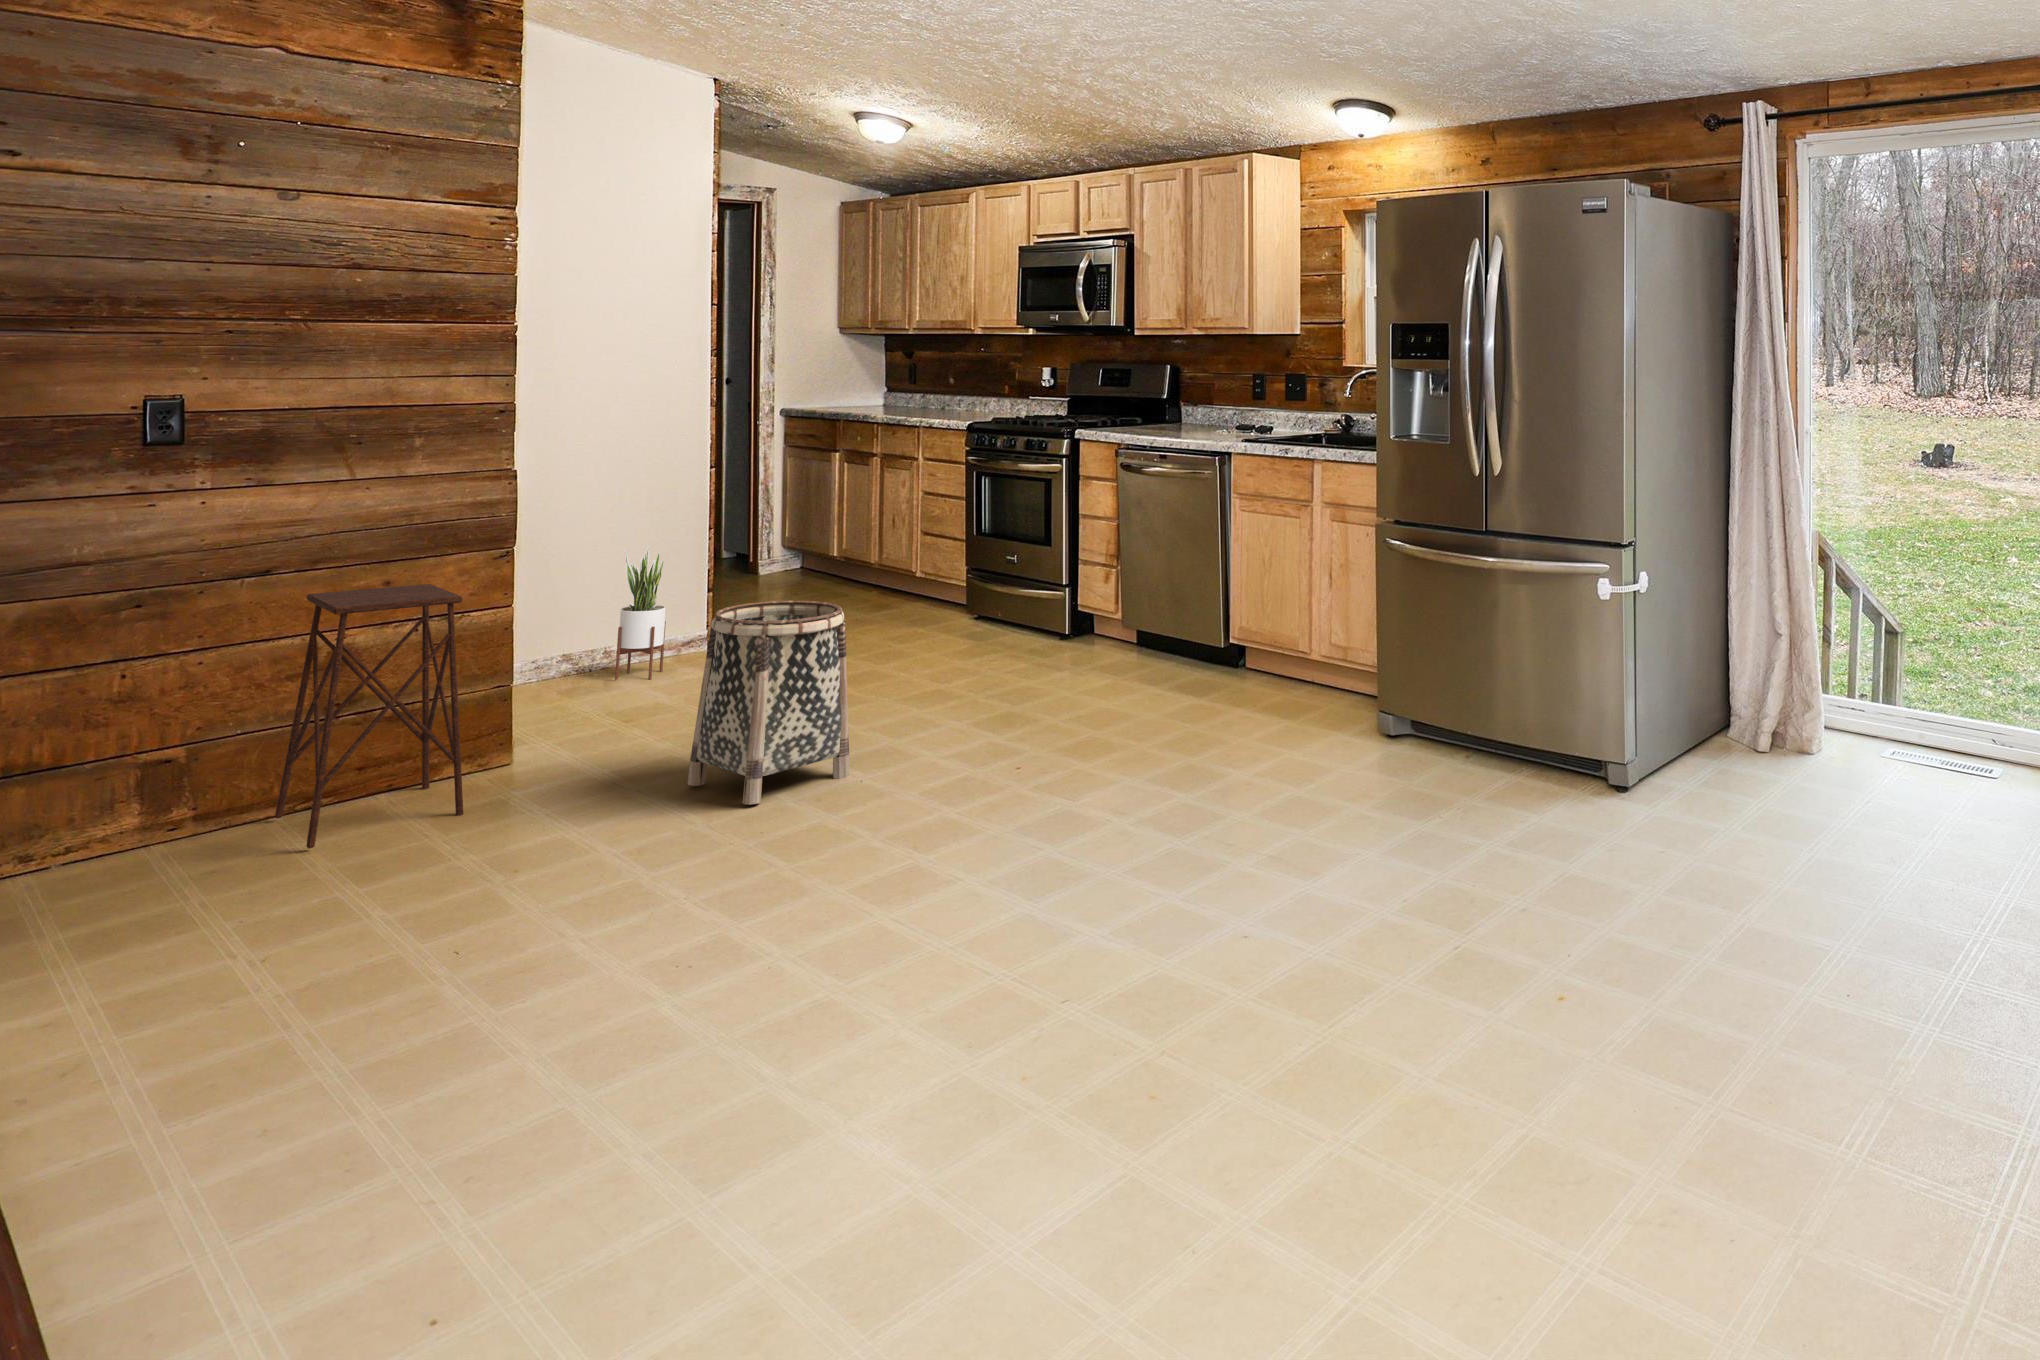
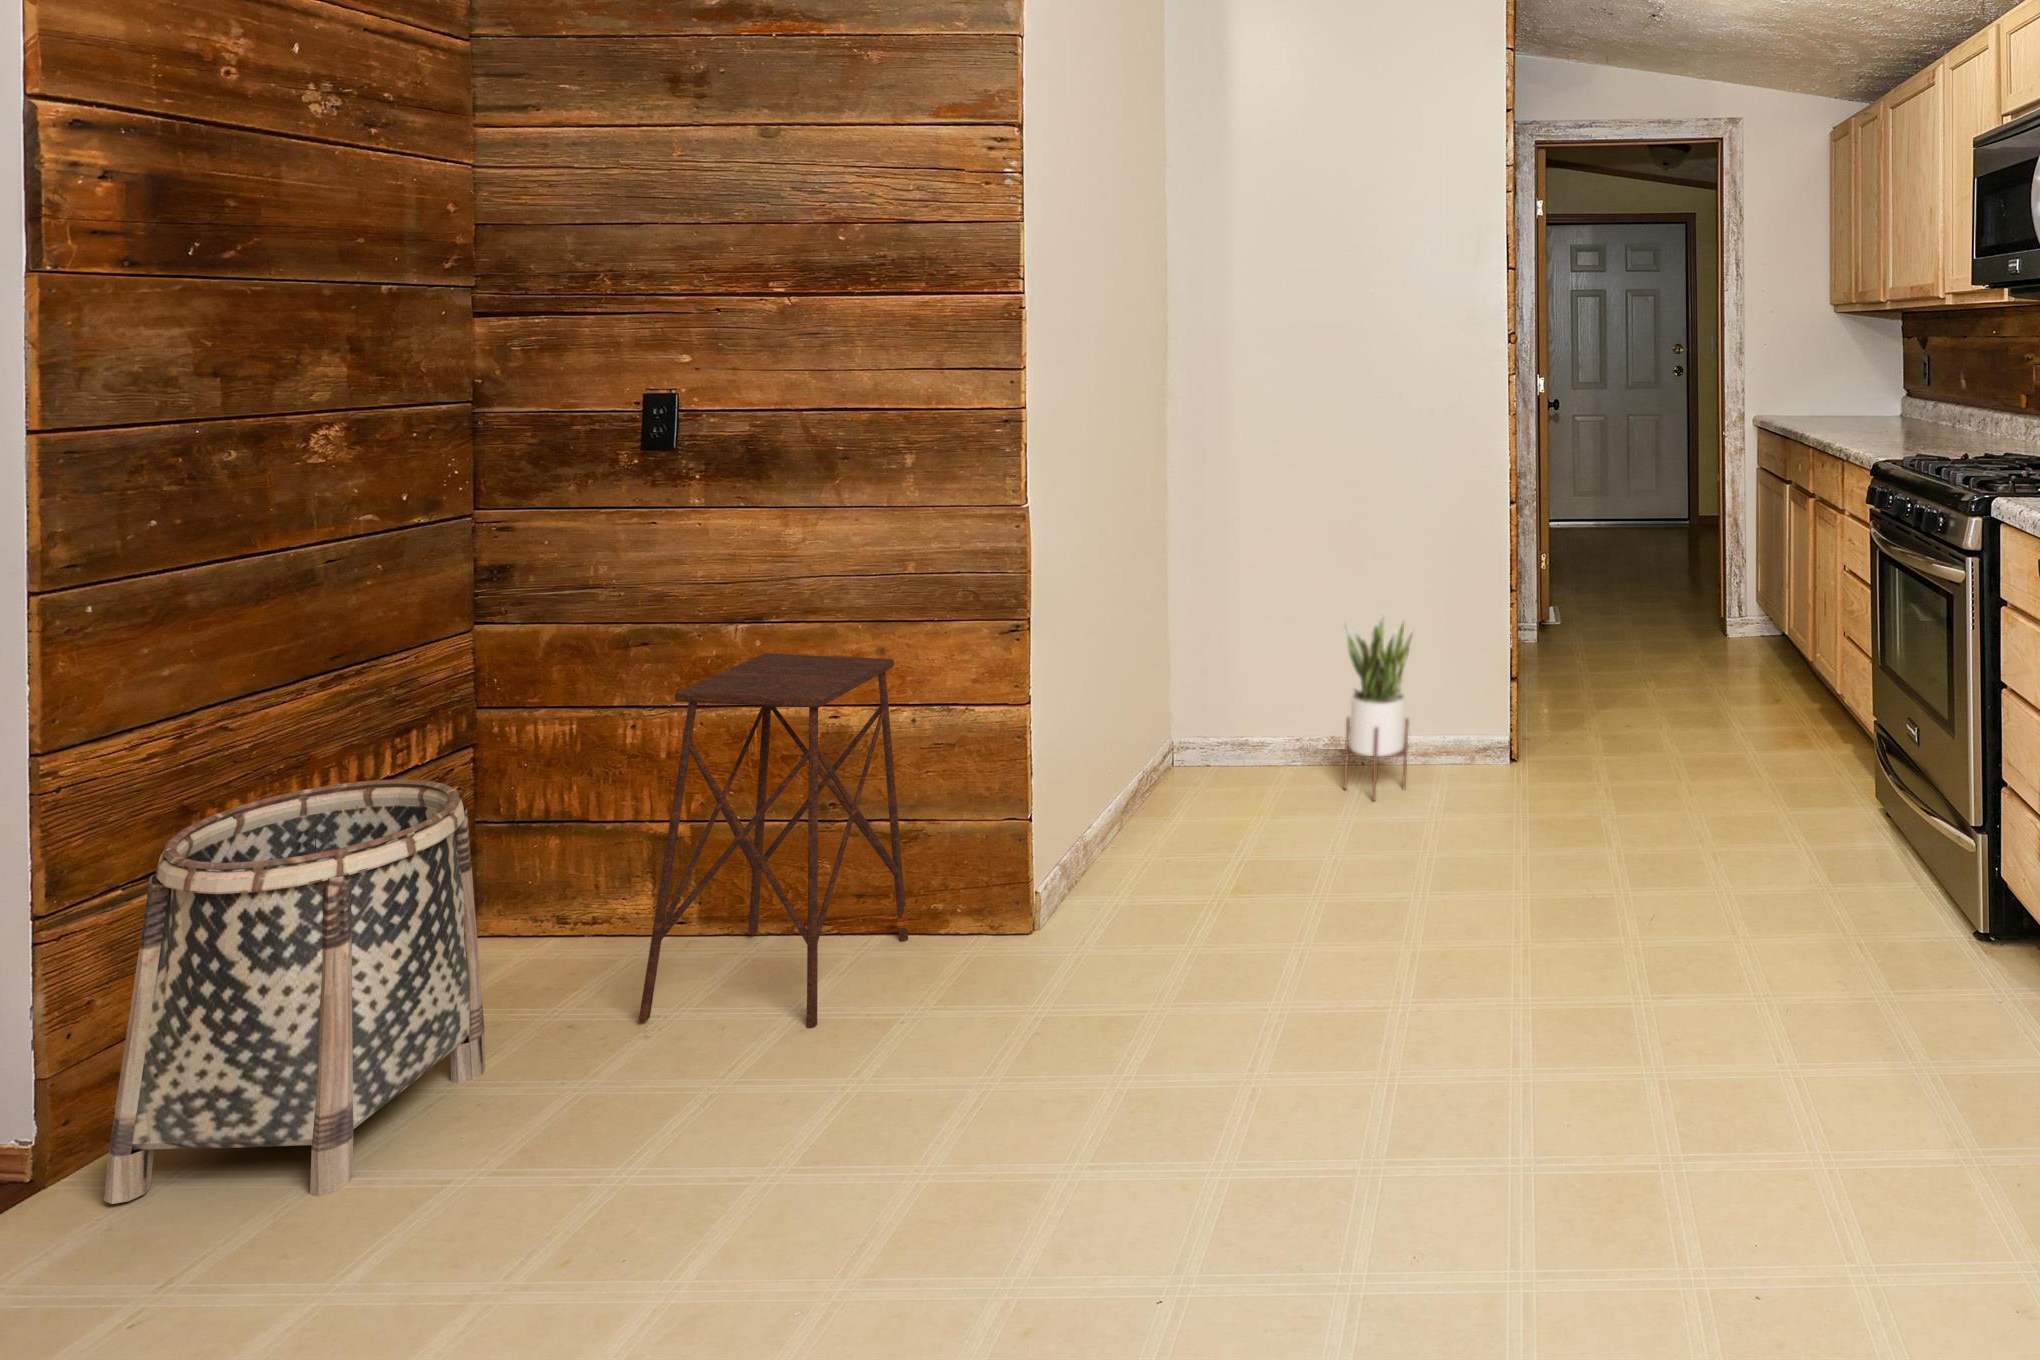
basket: present [687,601,849,805] -> present [104,779,485,1204]

